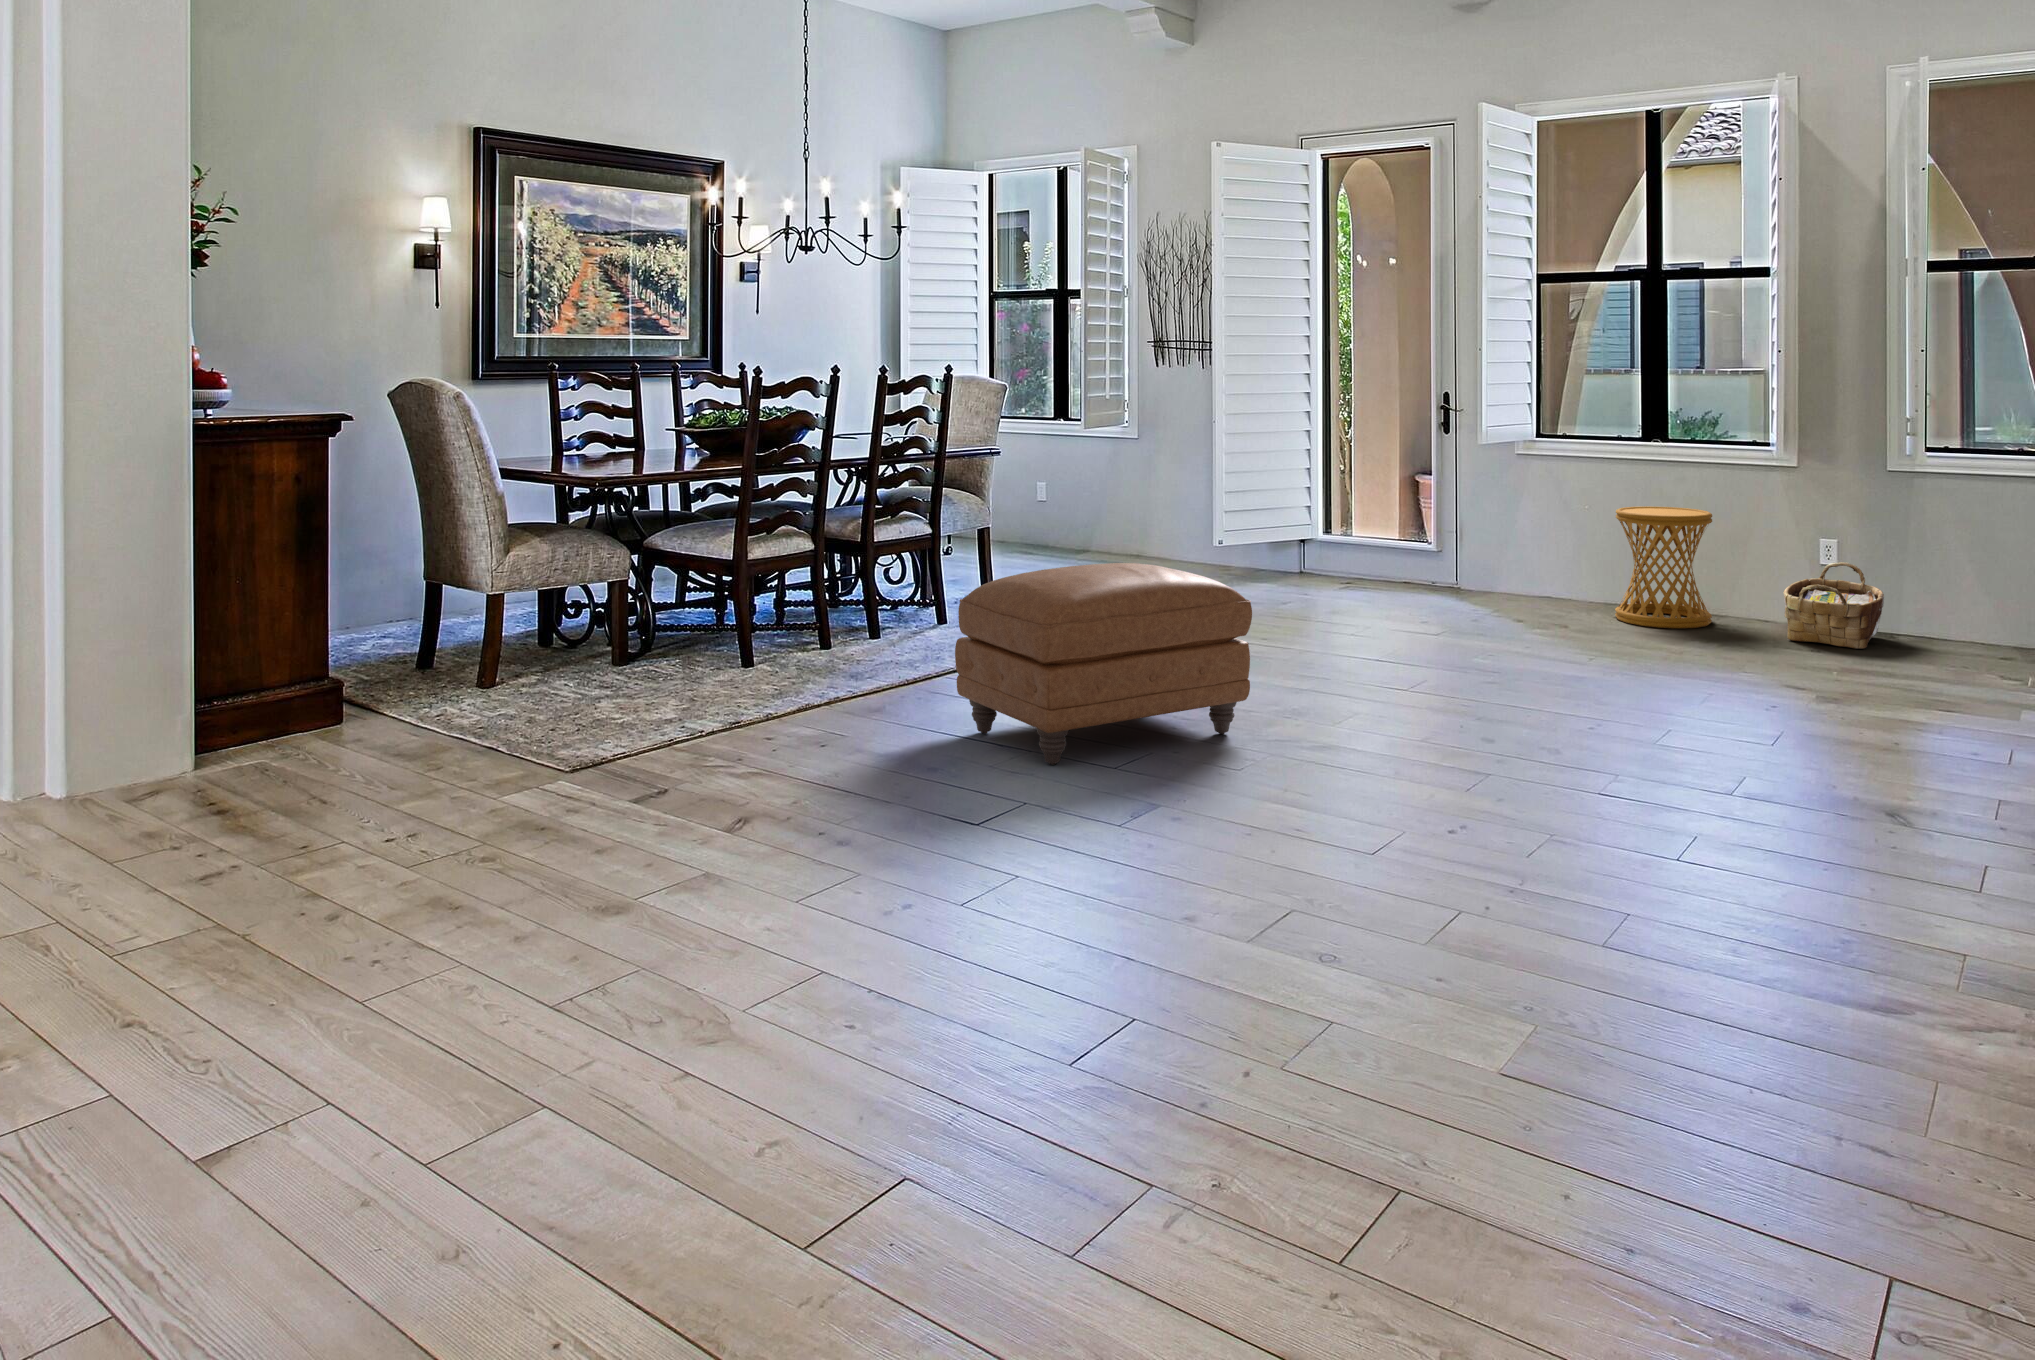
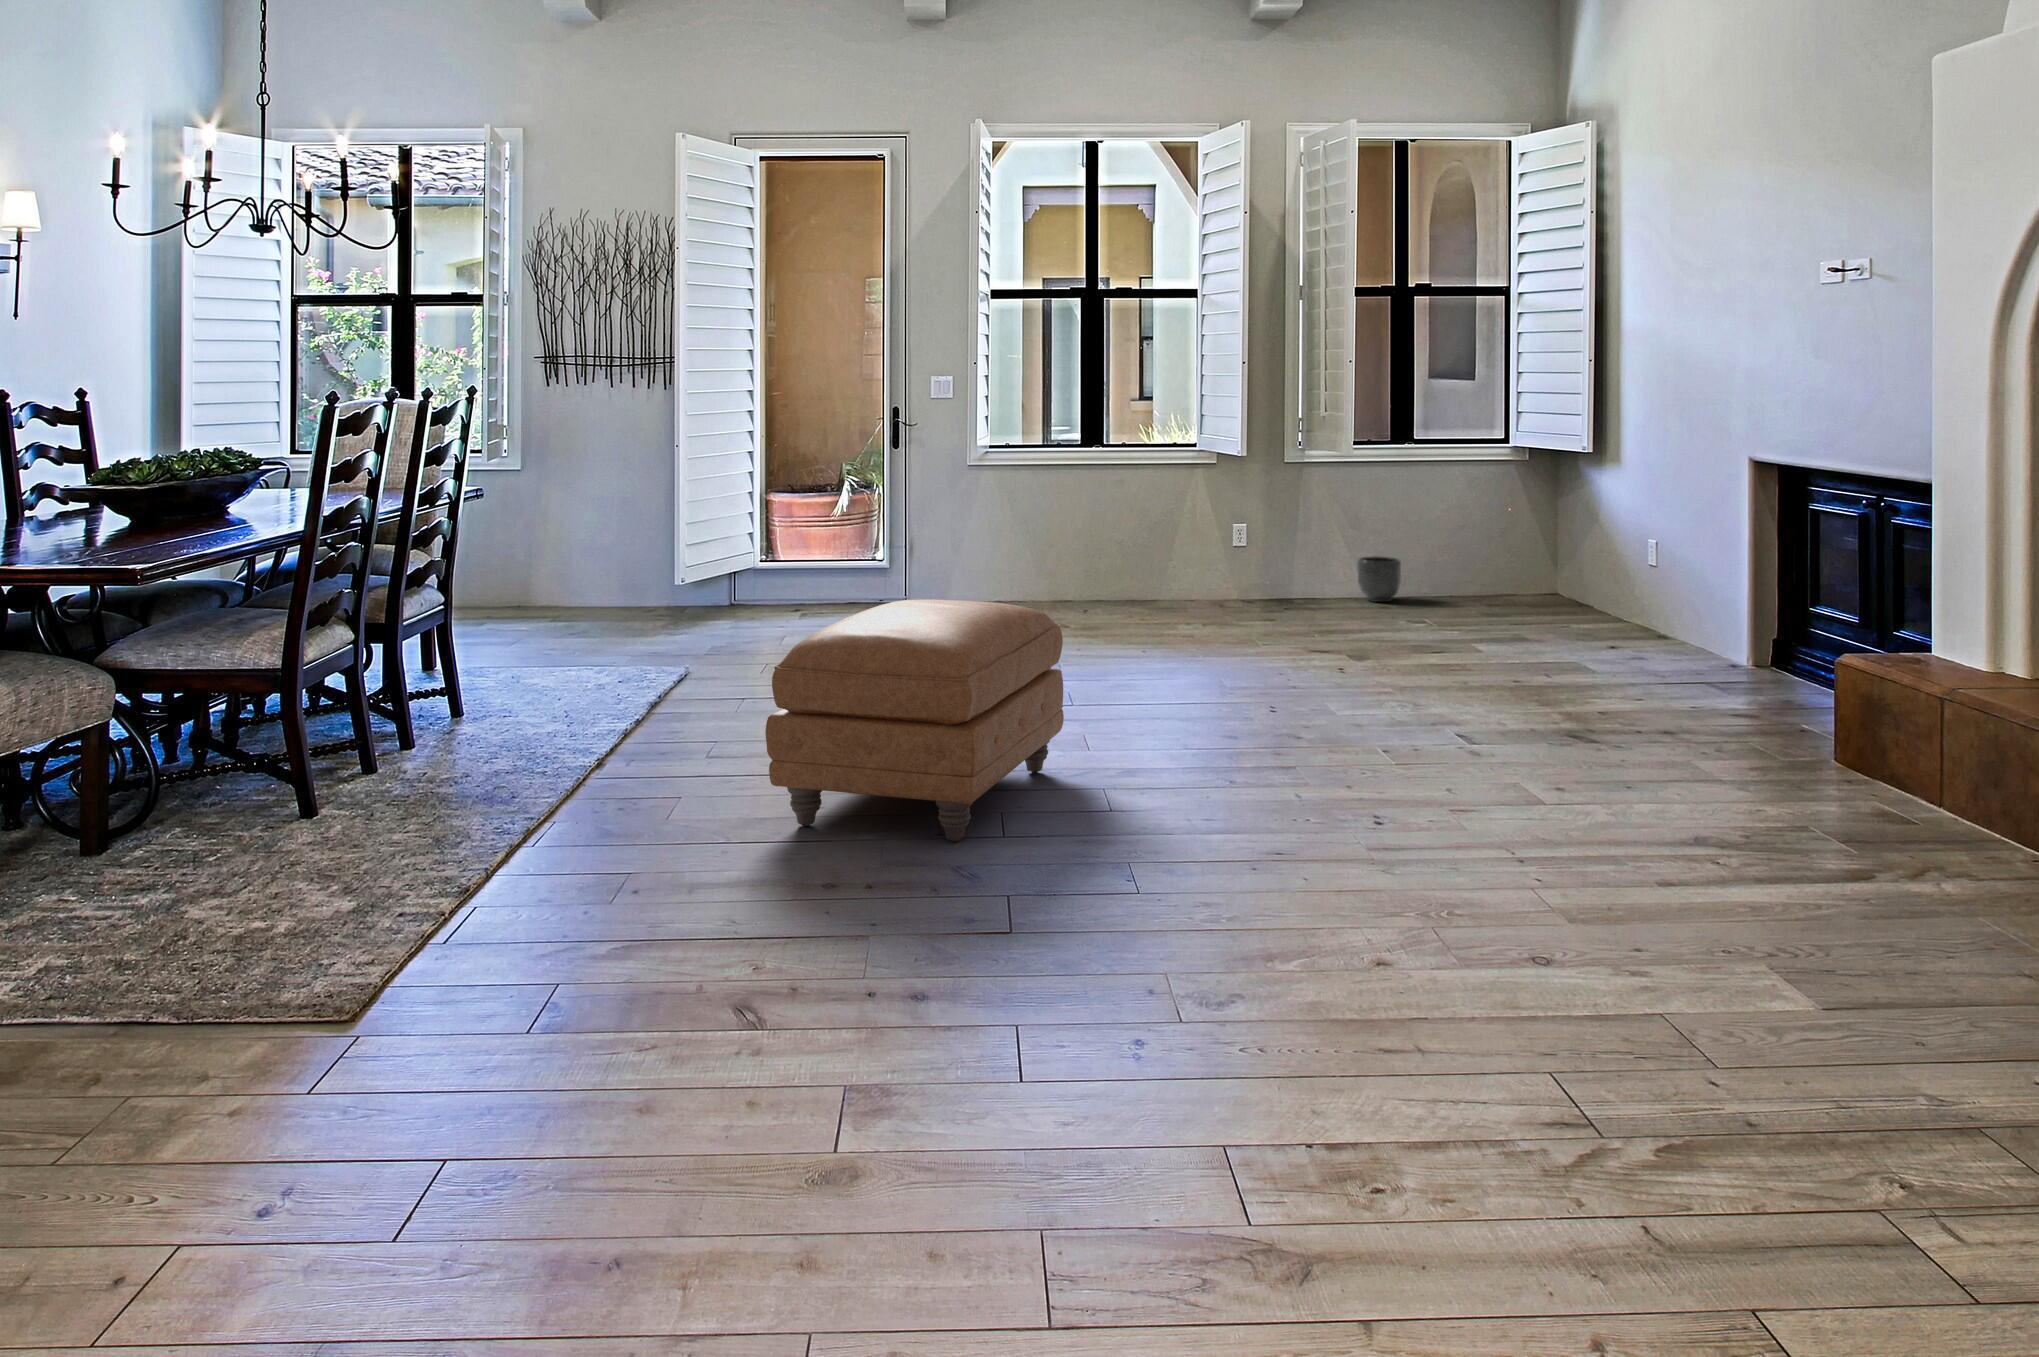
side table: present [1615,506,1712,628] -> none [1090,504,1173,614]
woven basket: present [1783,562,1884,649] -> none [1236,540,1312,611]
planter: none [1963,596,2025,655] -> present [1357,556,1401,602]

